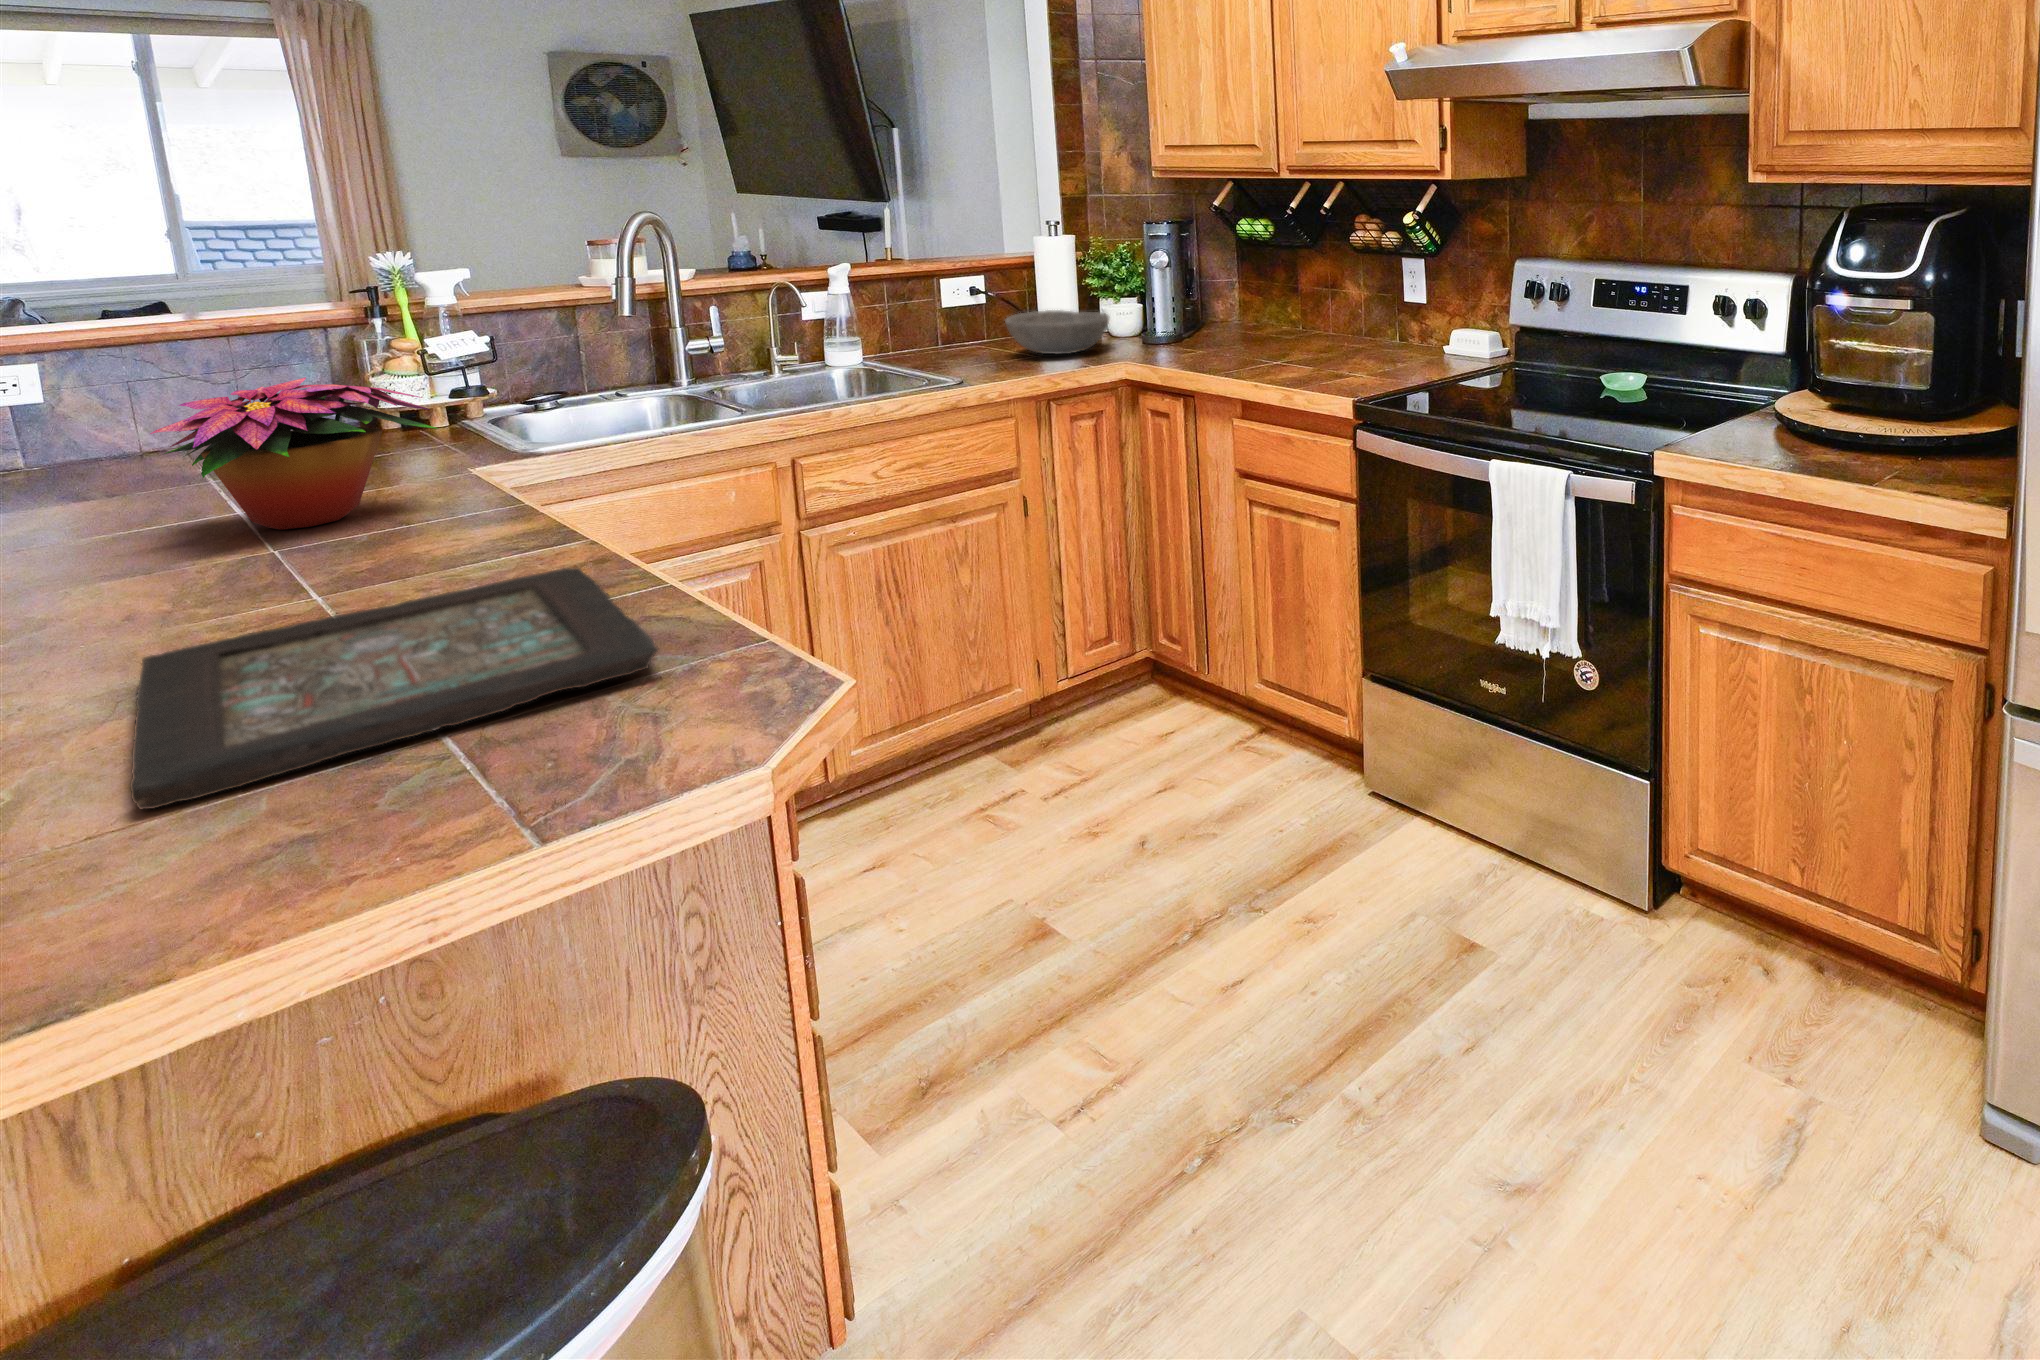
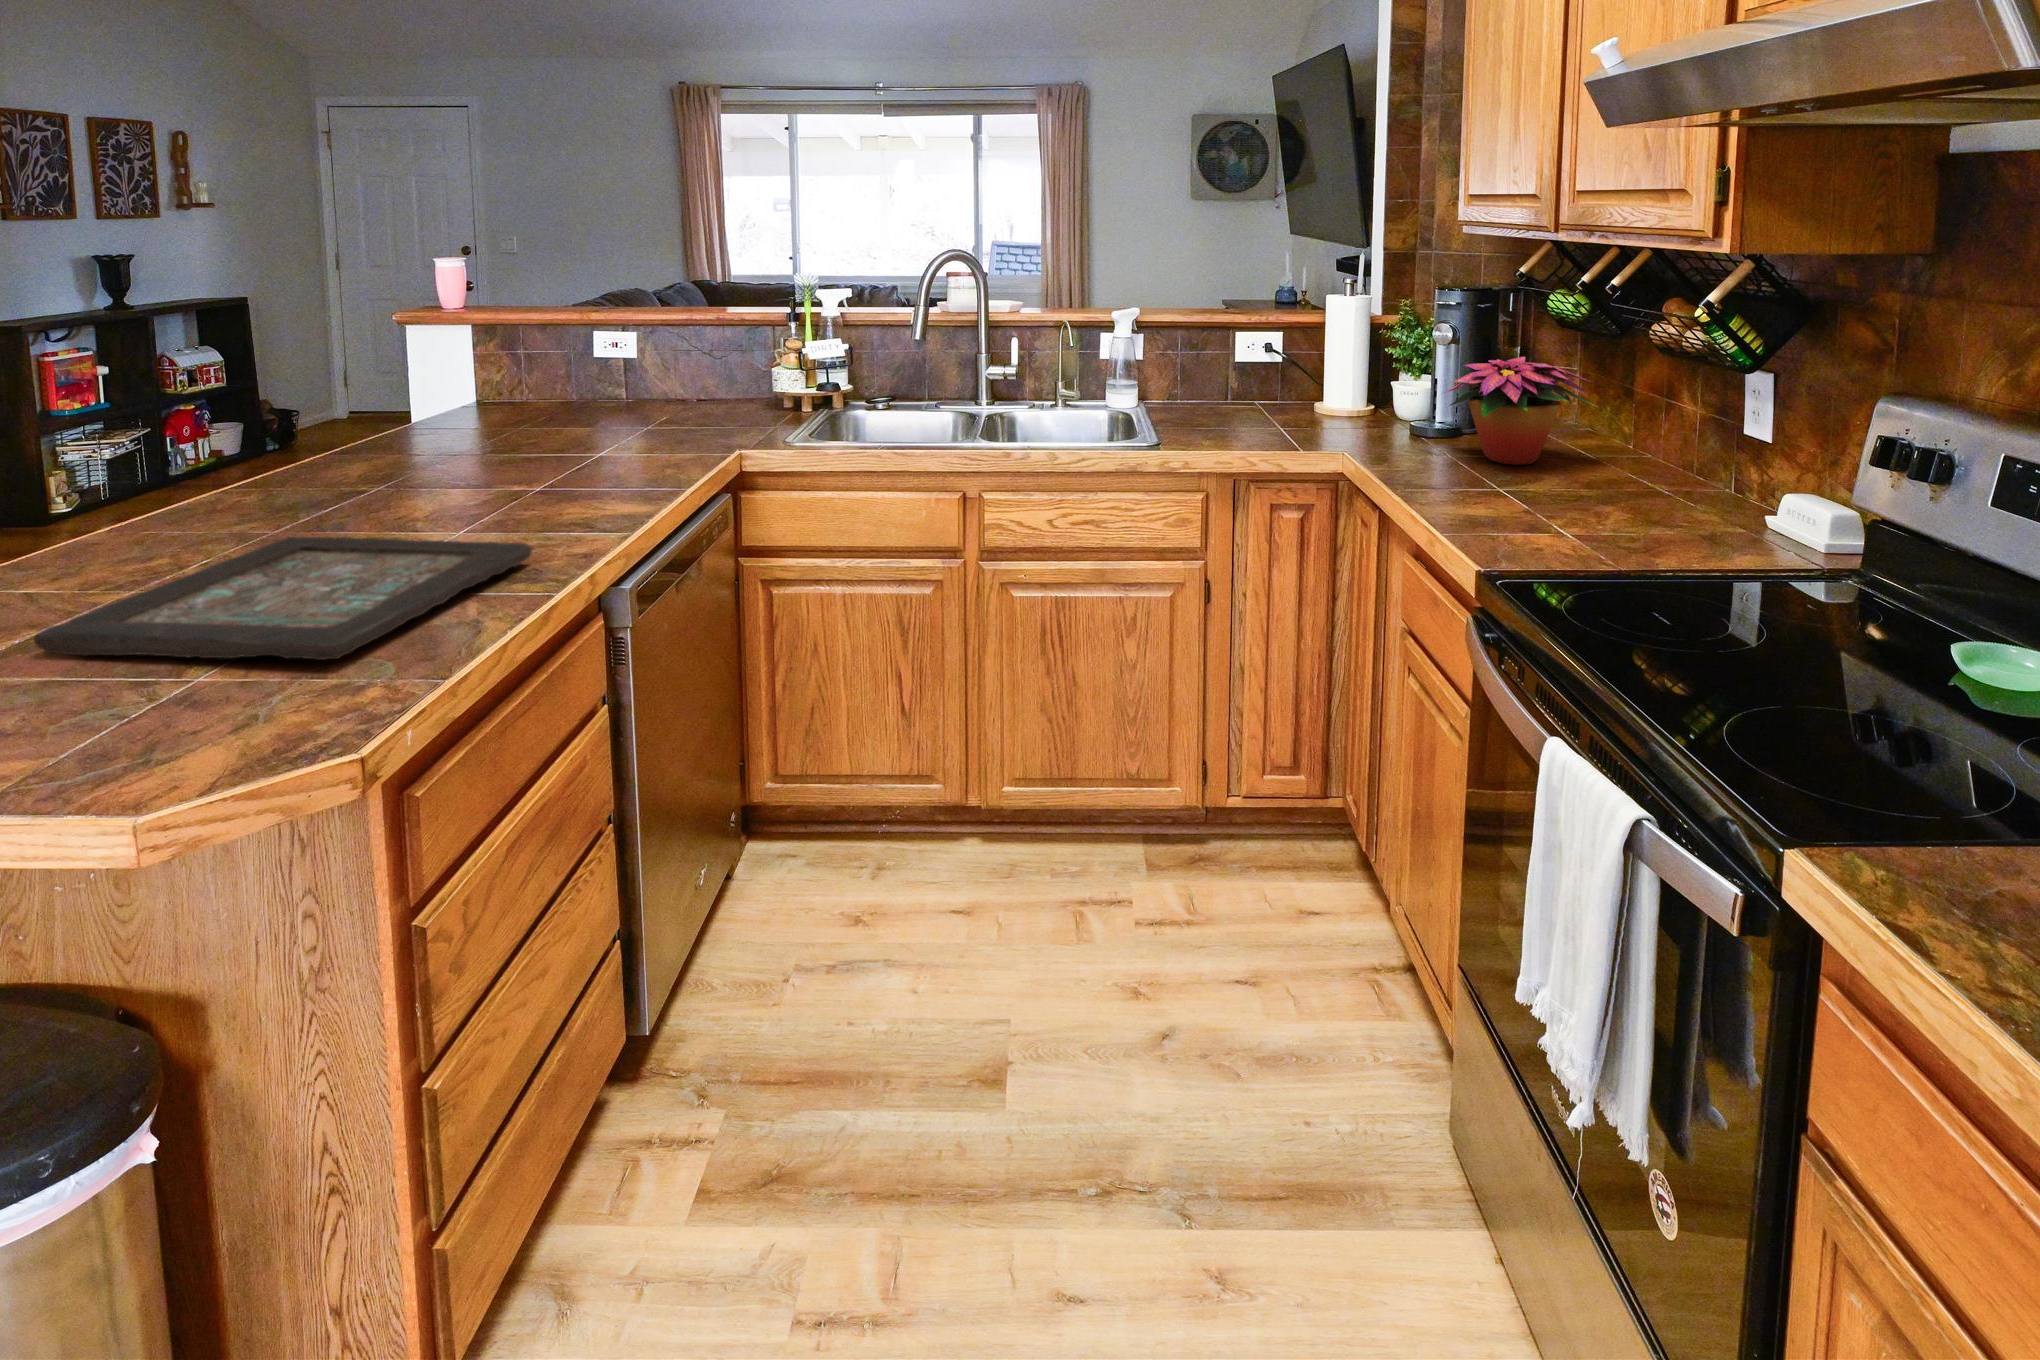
bowl: present [1005,310,1109,354] -> none [1259,376,1372,429]
flower arrangement: present [150,377,437,530] -> present [1443,356,1597,465]

